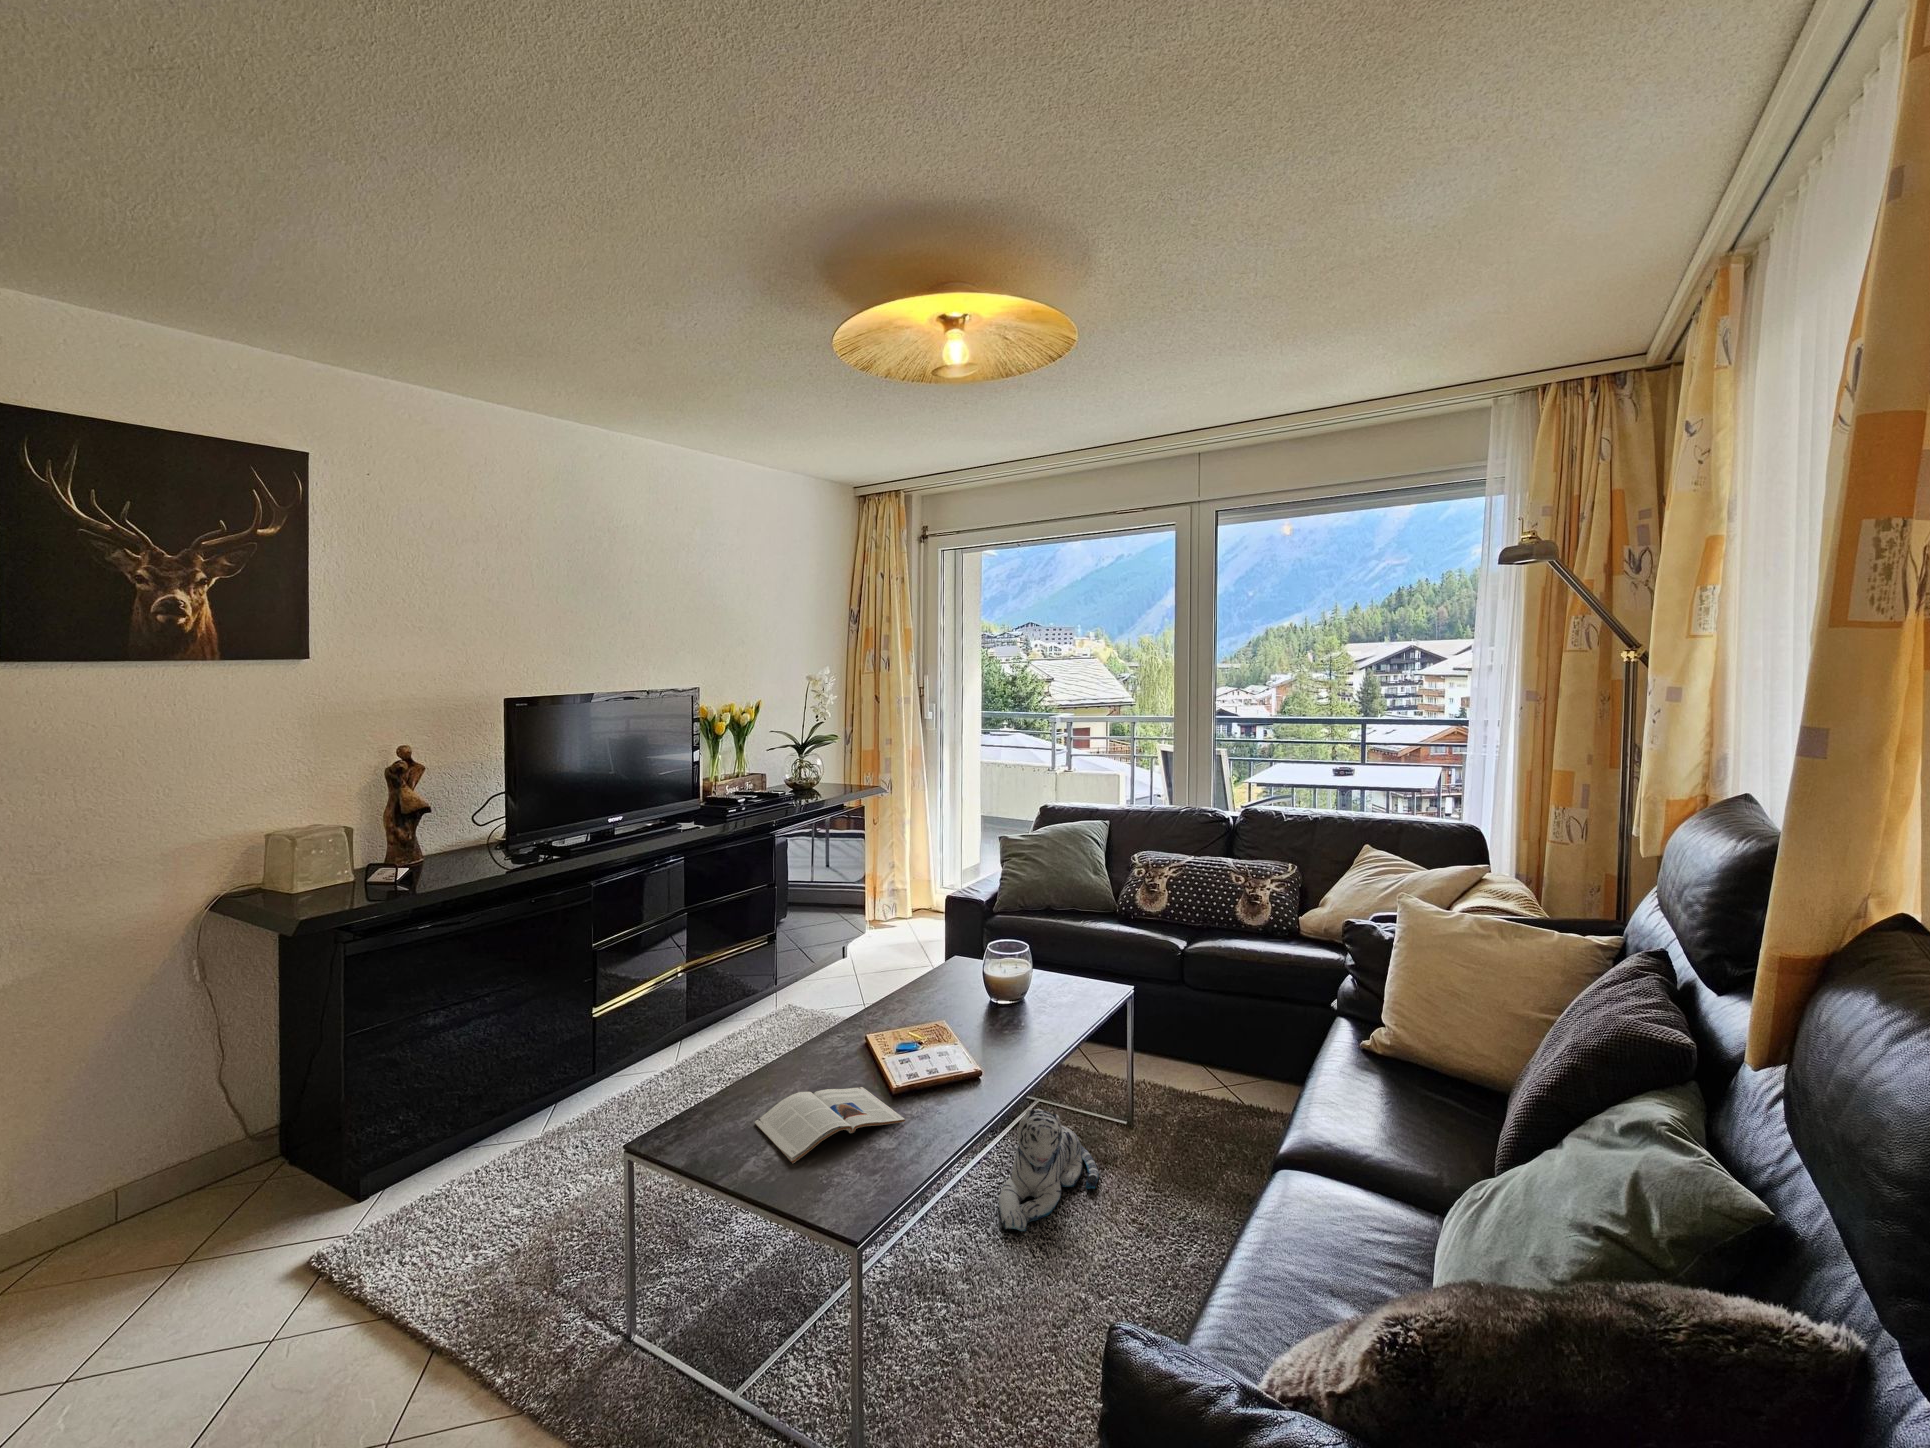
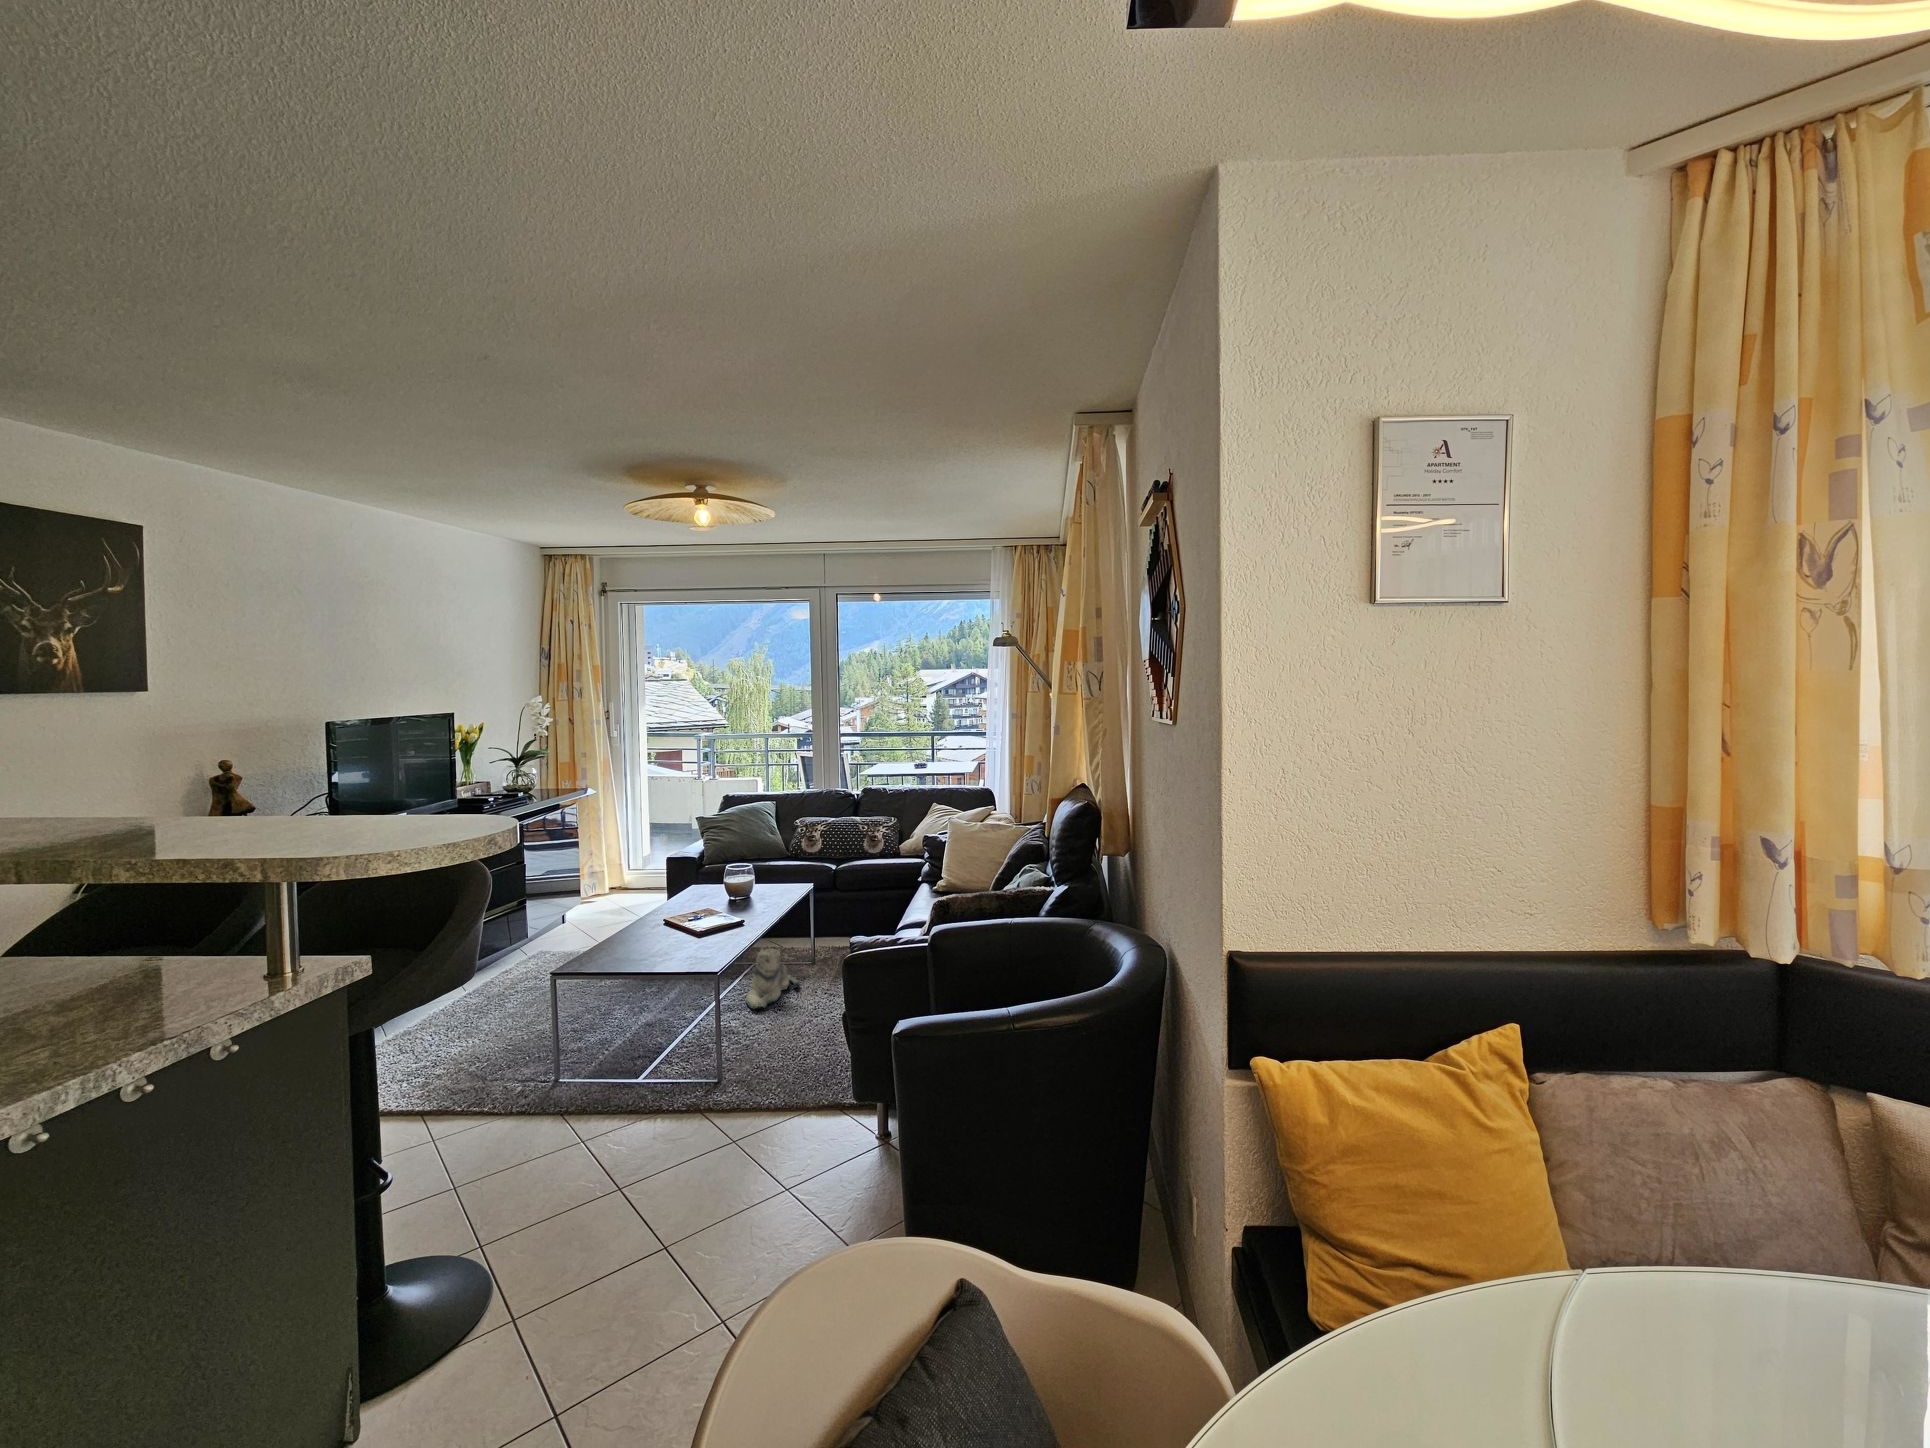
magazine: present [755,1087,905,1163] -> none [631,931,718,957]

